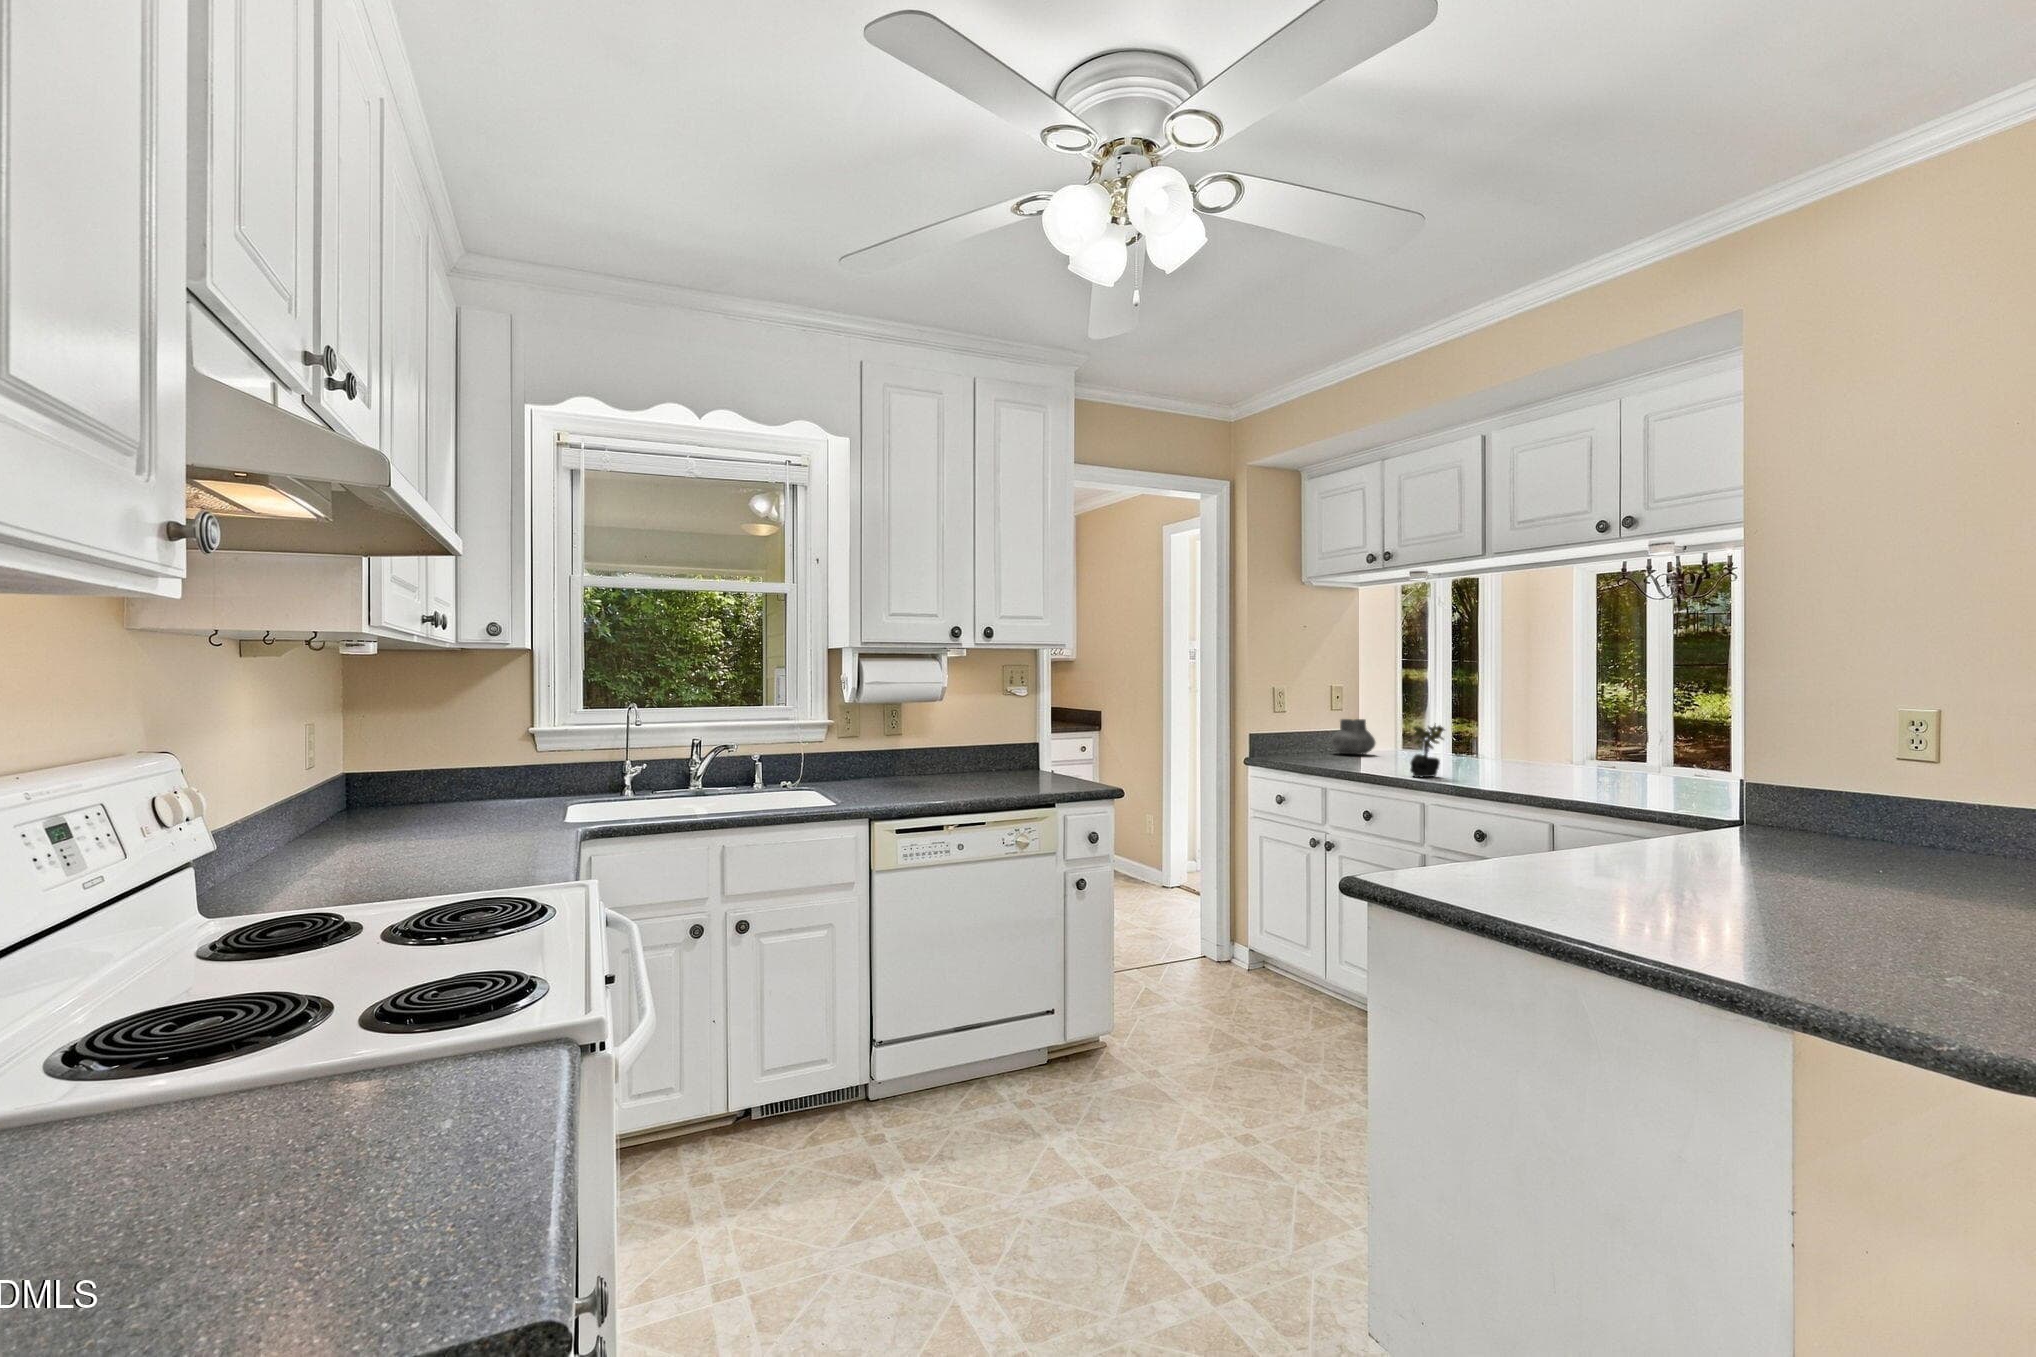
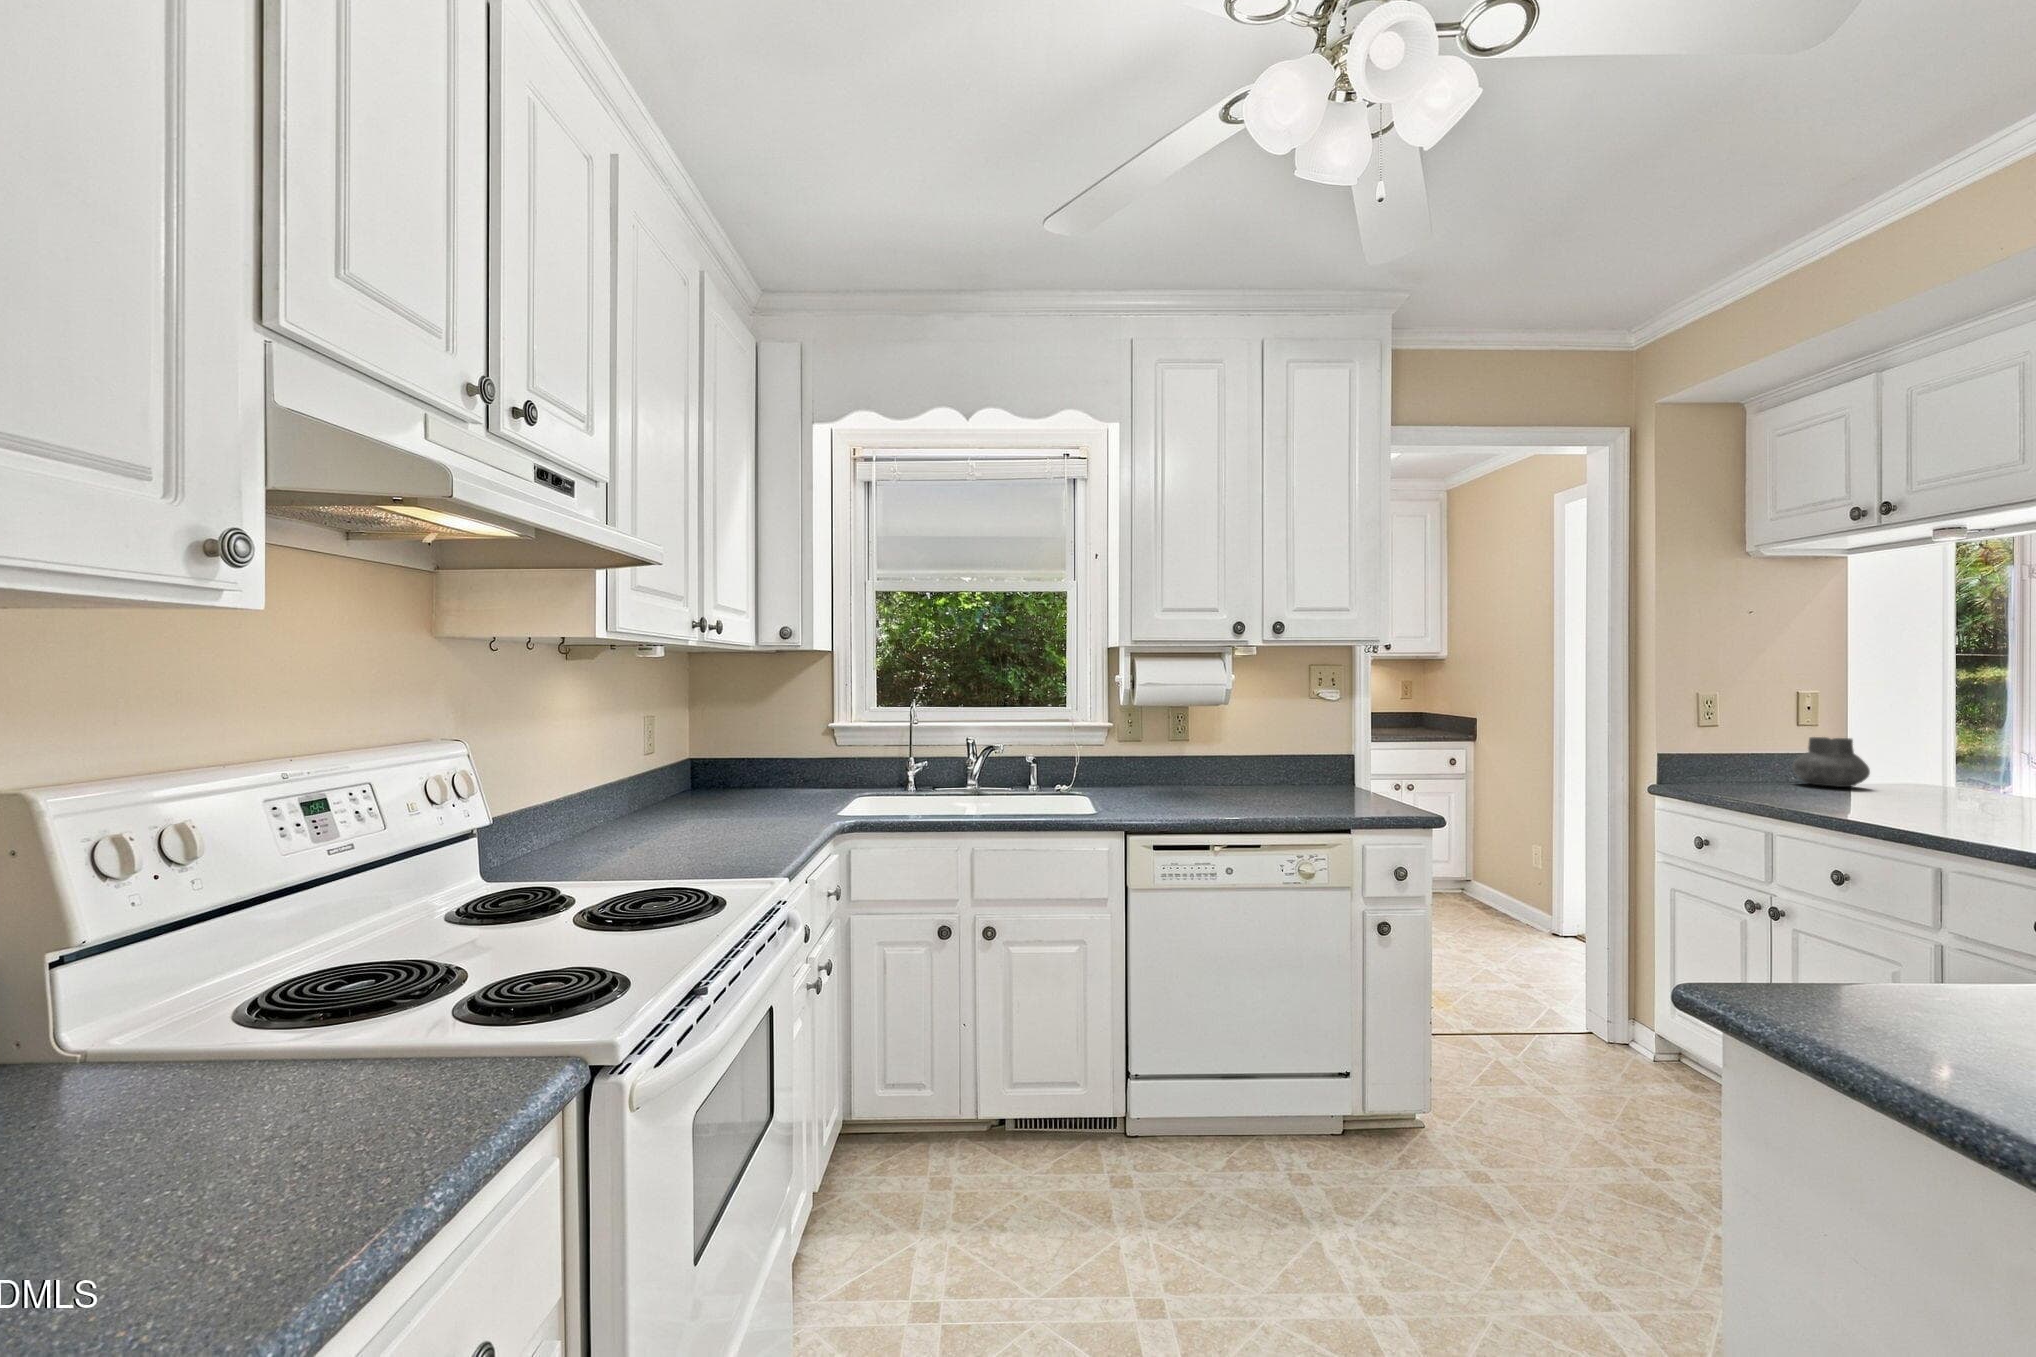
succulent plant: present [1410,725,1444,777] -> none [1912,749,1986,829]

